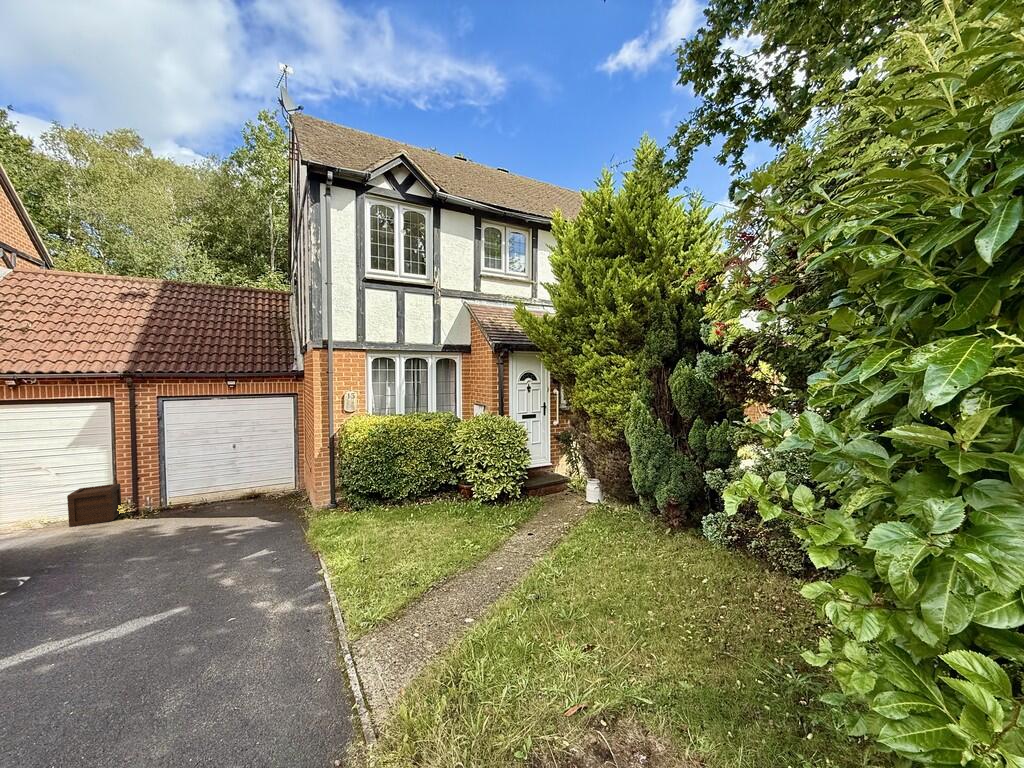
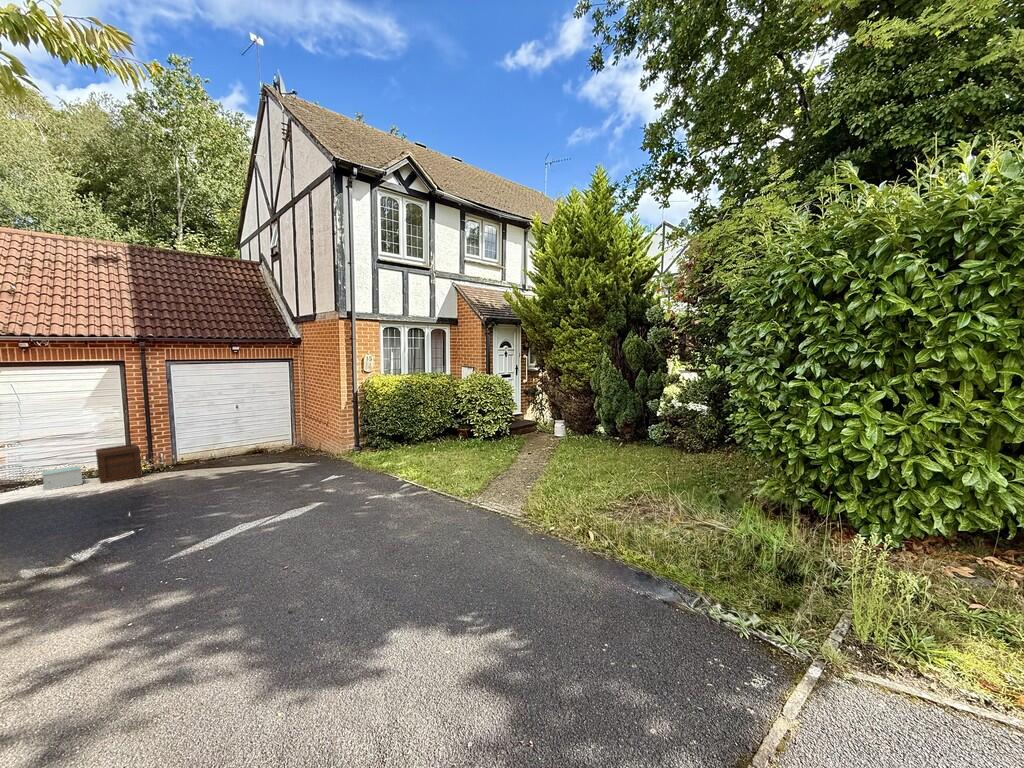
storage box: none [16,505,63,532] -> present [42,466,83,490]

